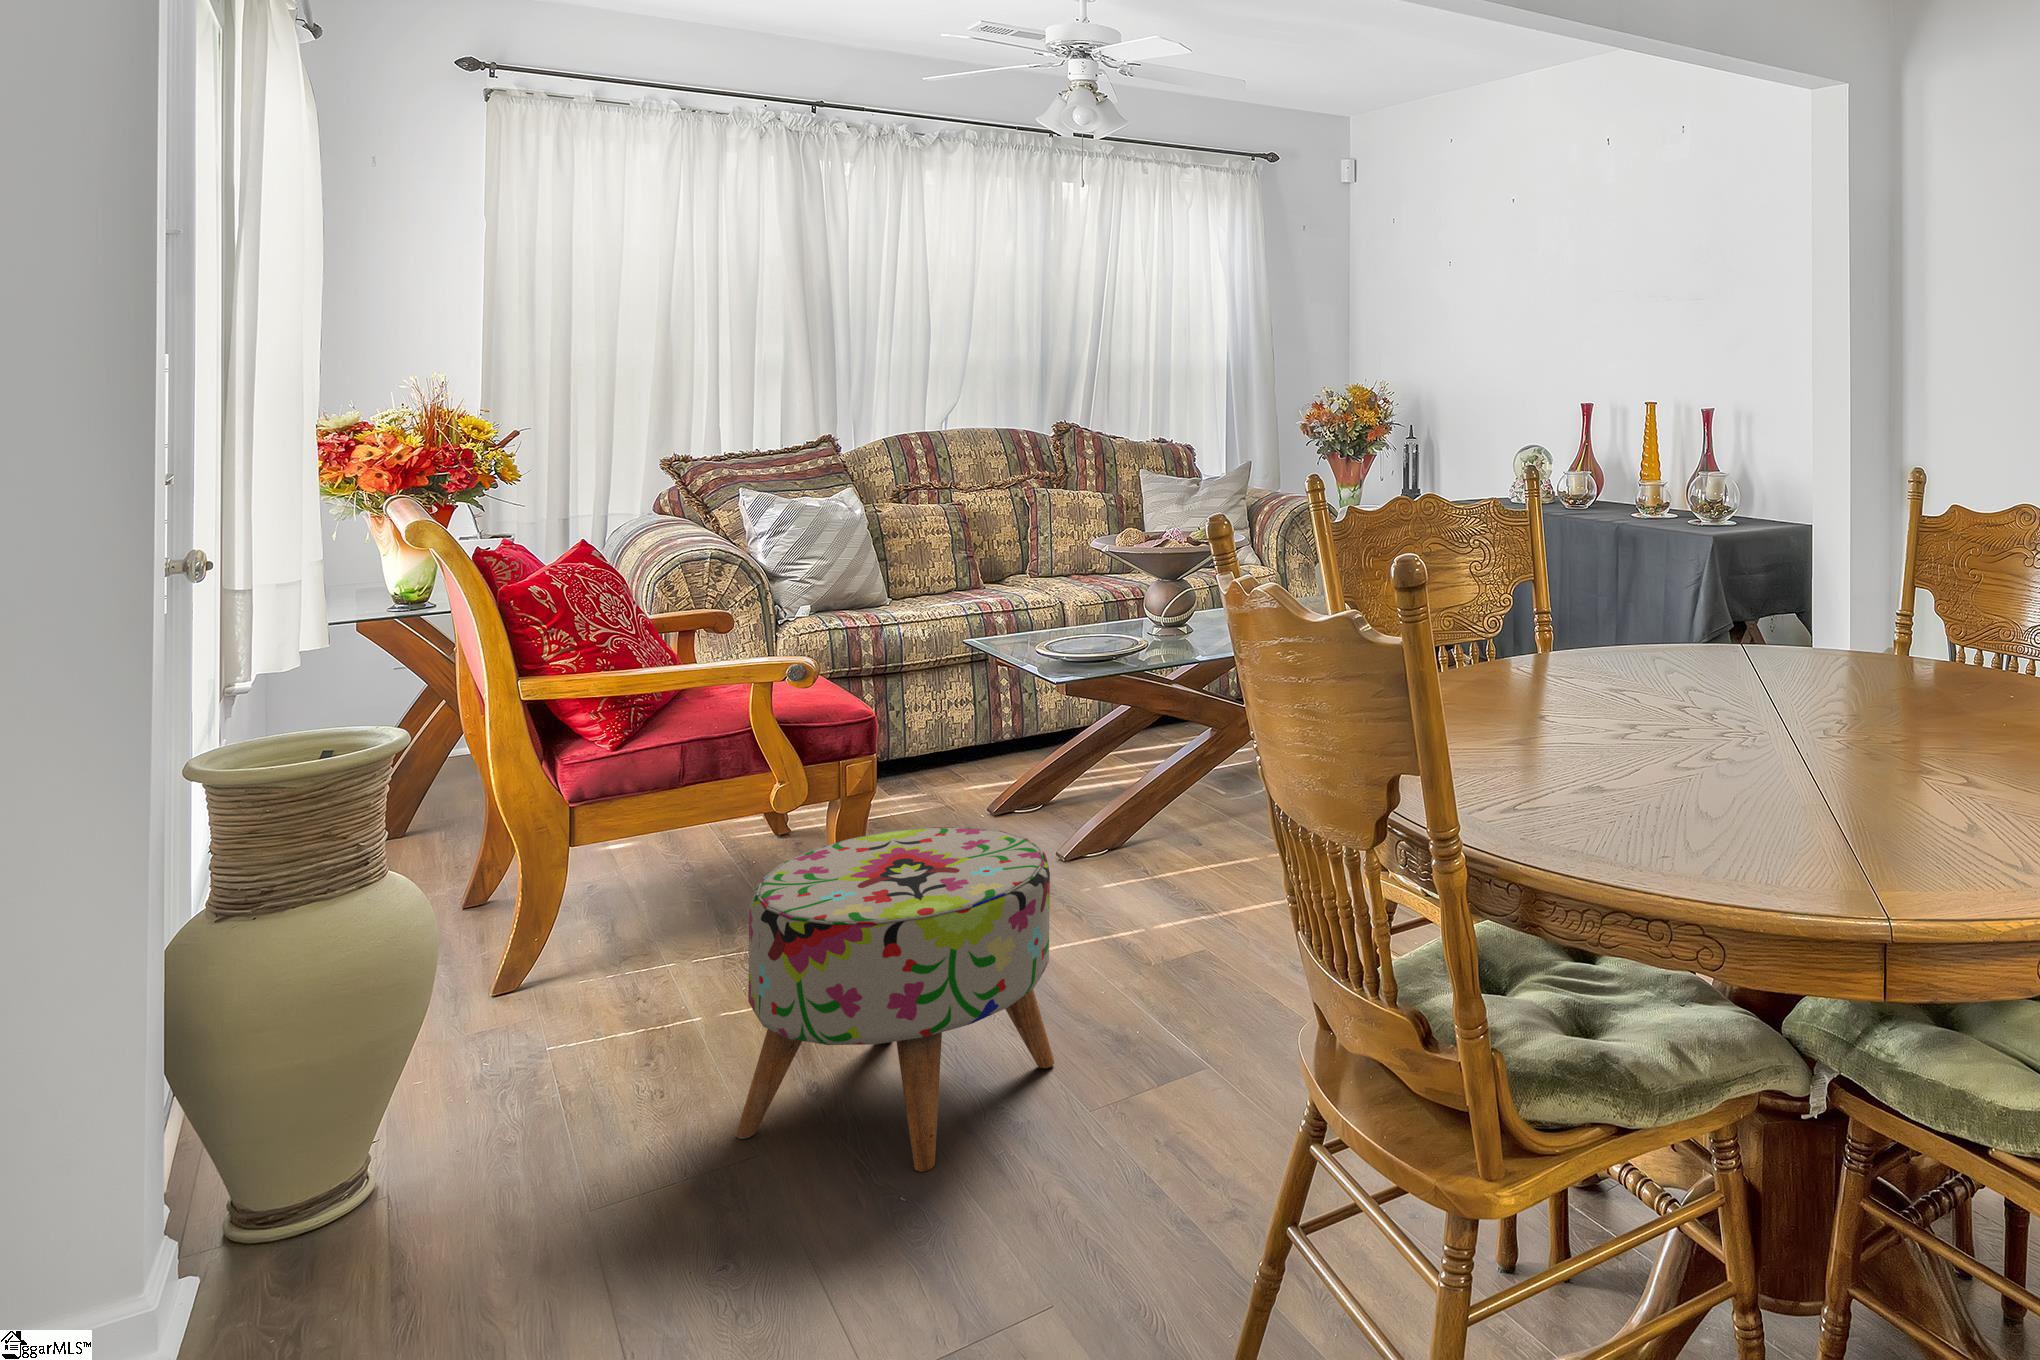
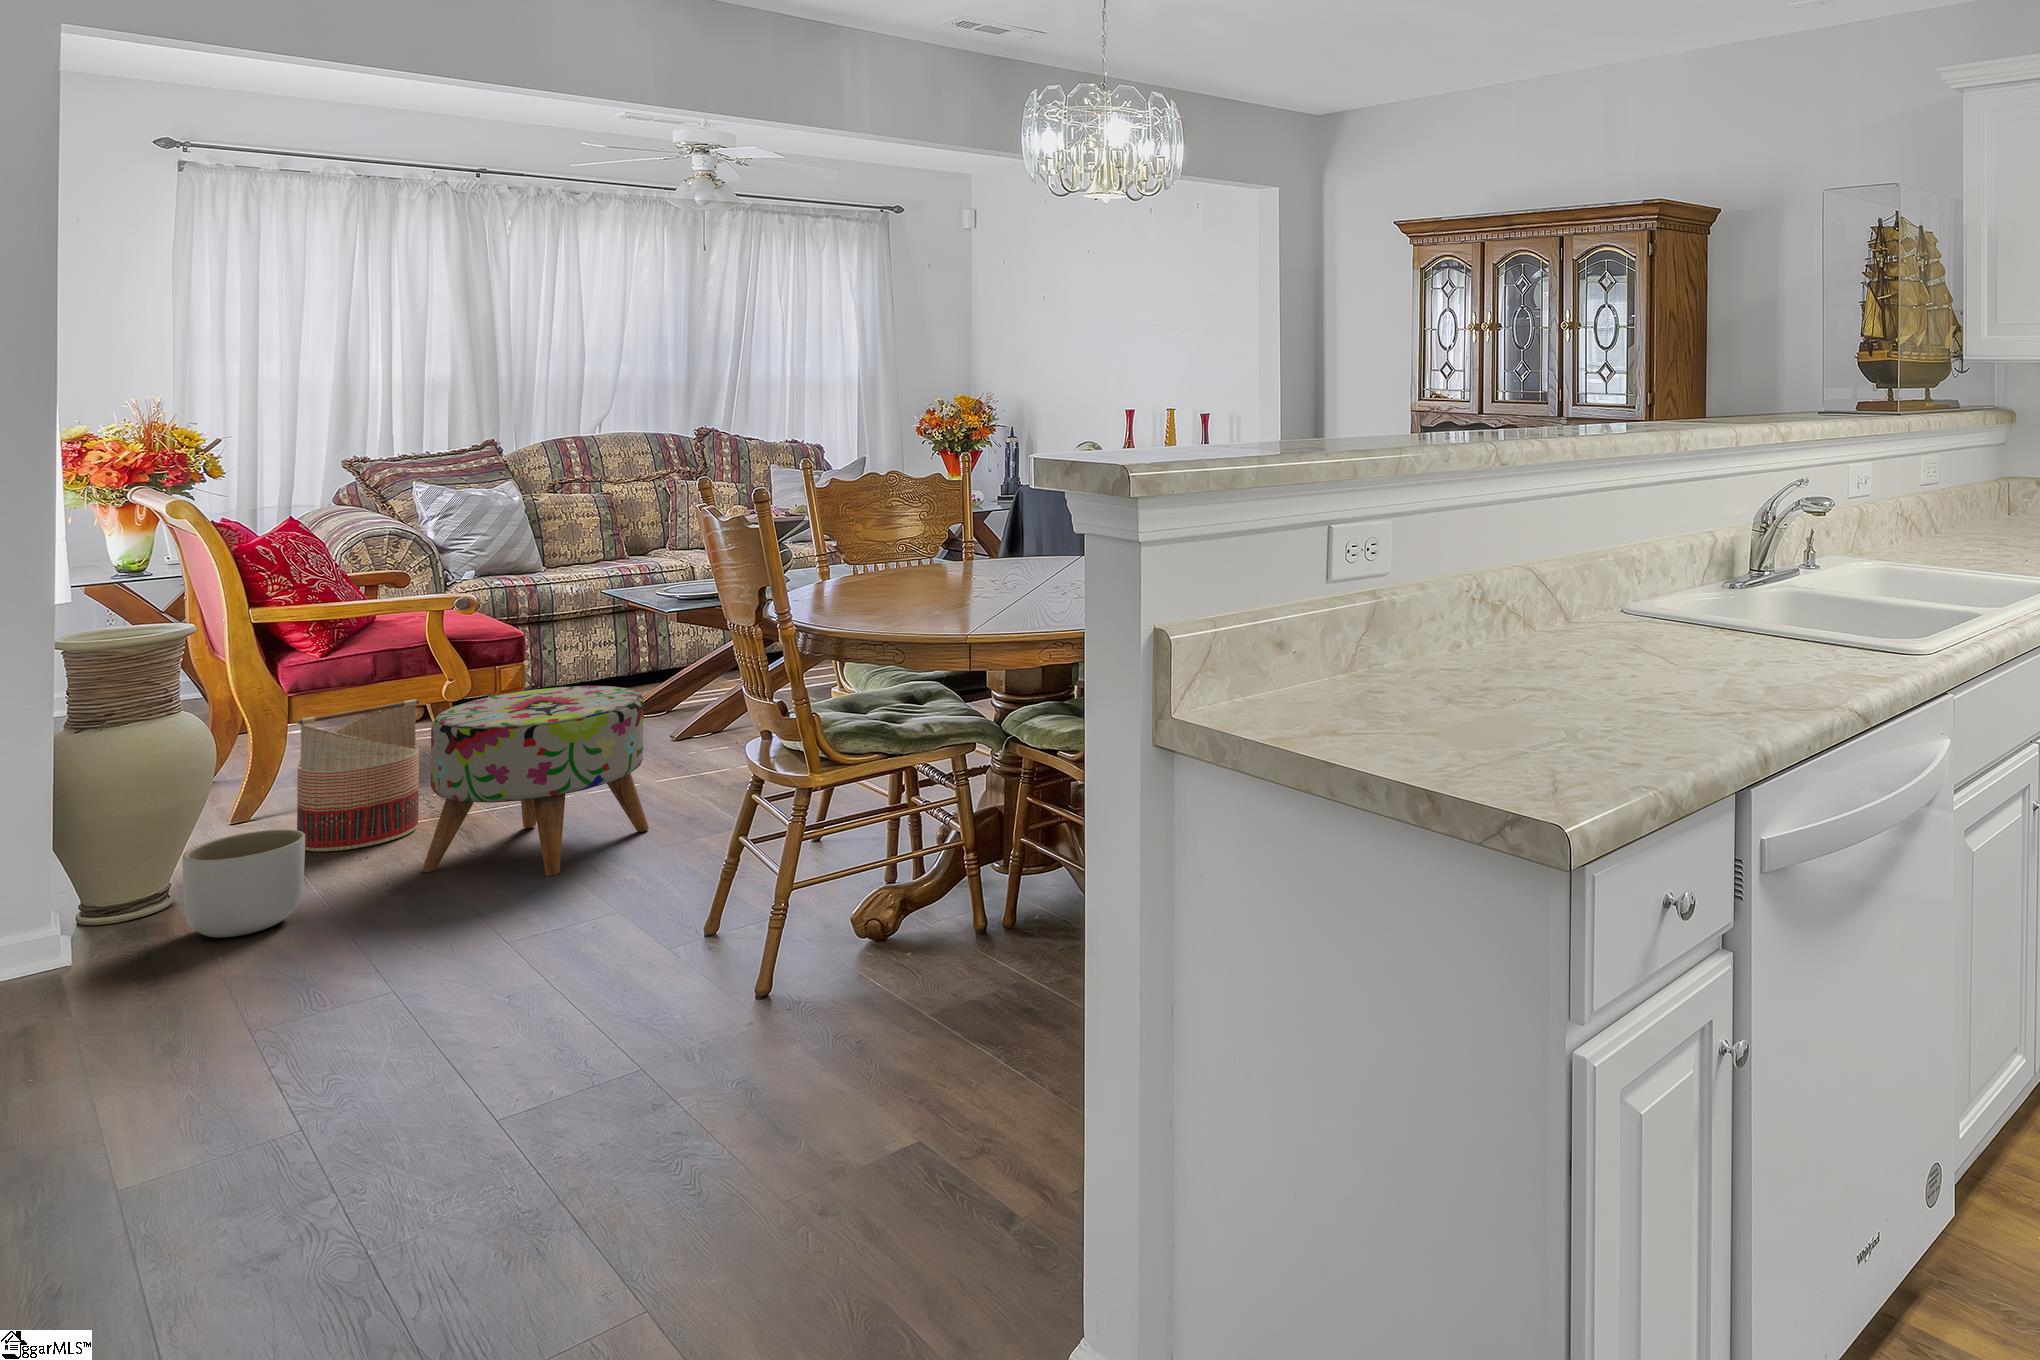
basket: none [573,831,736,1070] -> present [297,699,419,851]
planter: none [374,1088,560,1292] -> present [183,830,305,938]

